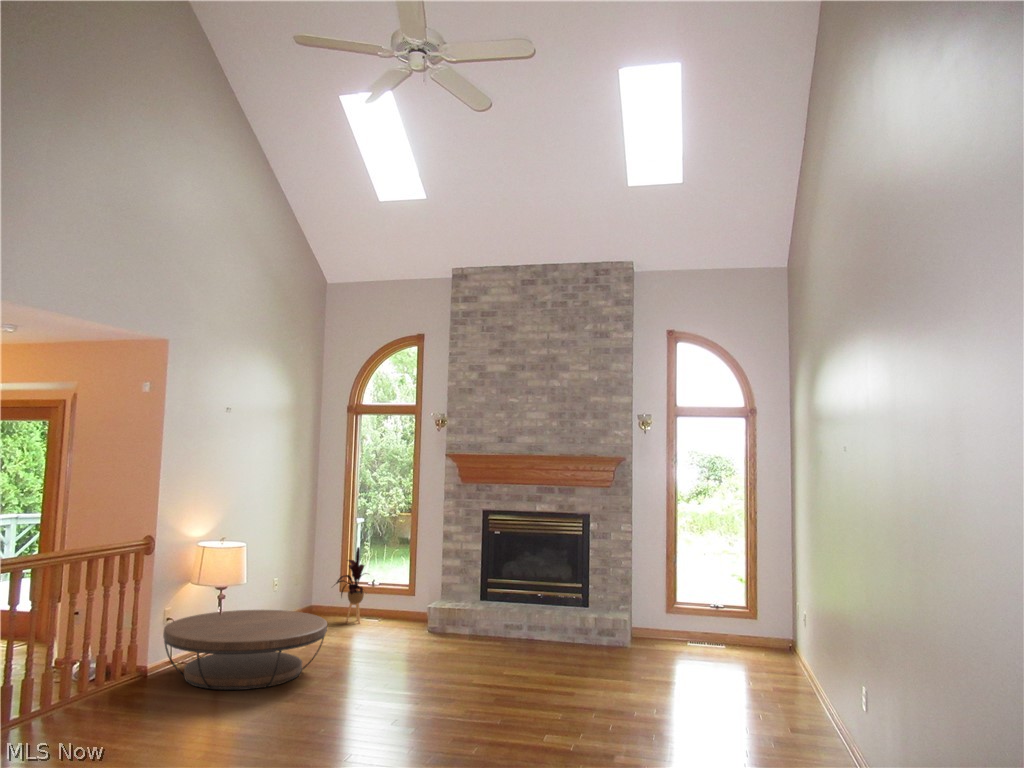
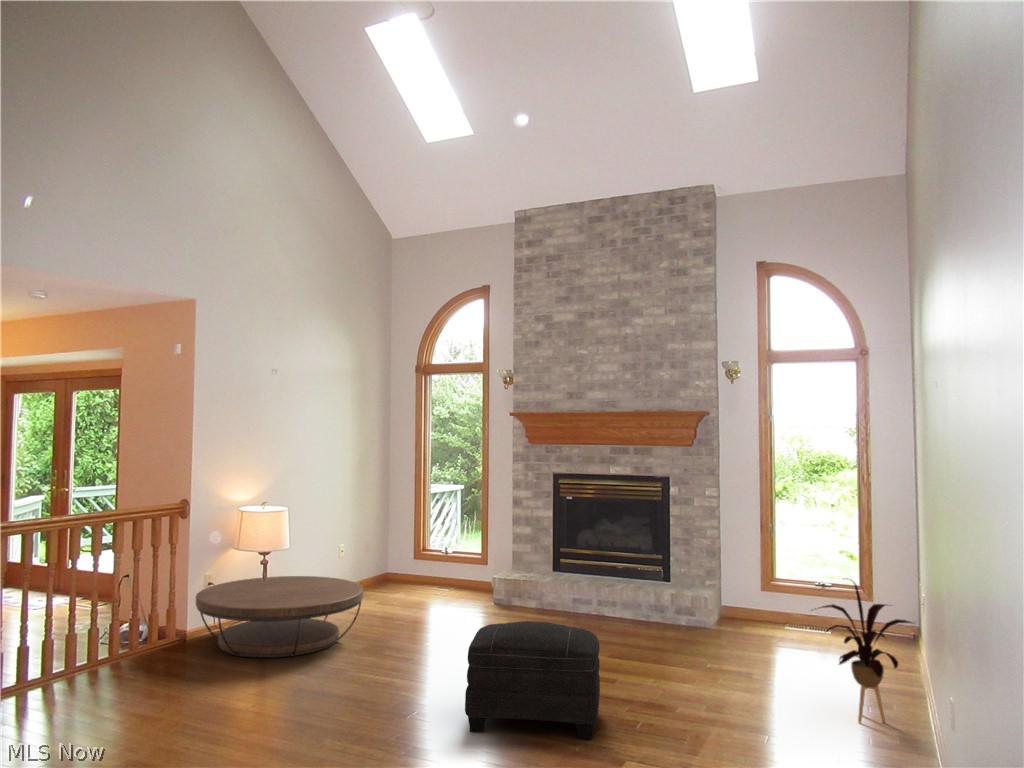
house plant: present [336,547,366,623] -> present [820,580,914,723]
ottoman: none [470,644,587,744] -> present [465,621,600,739]

